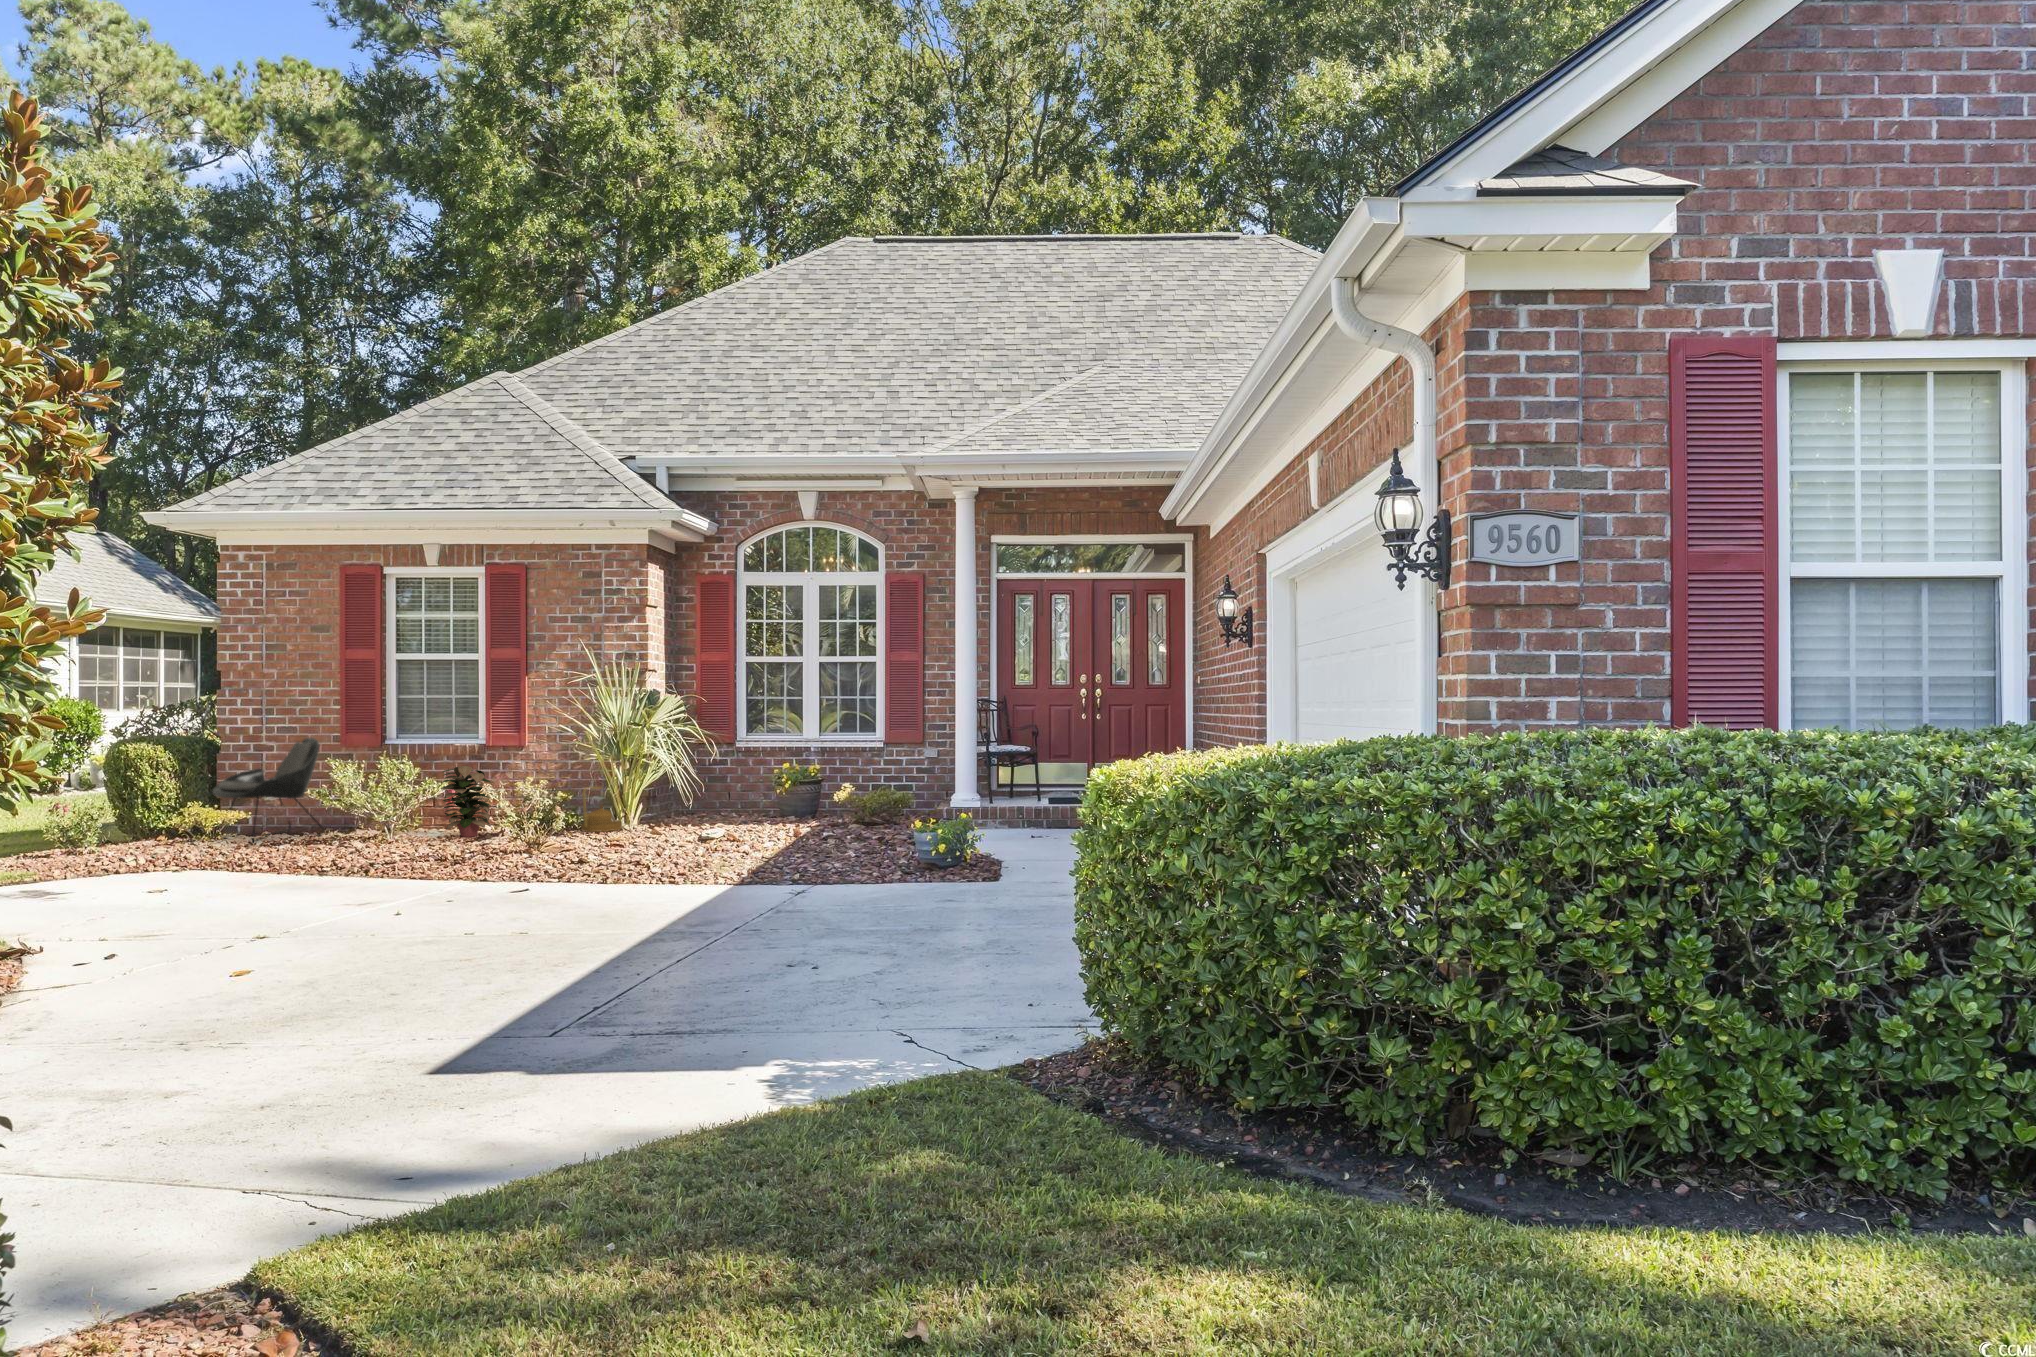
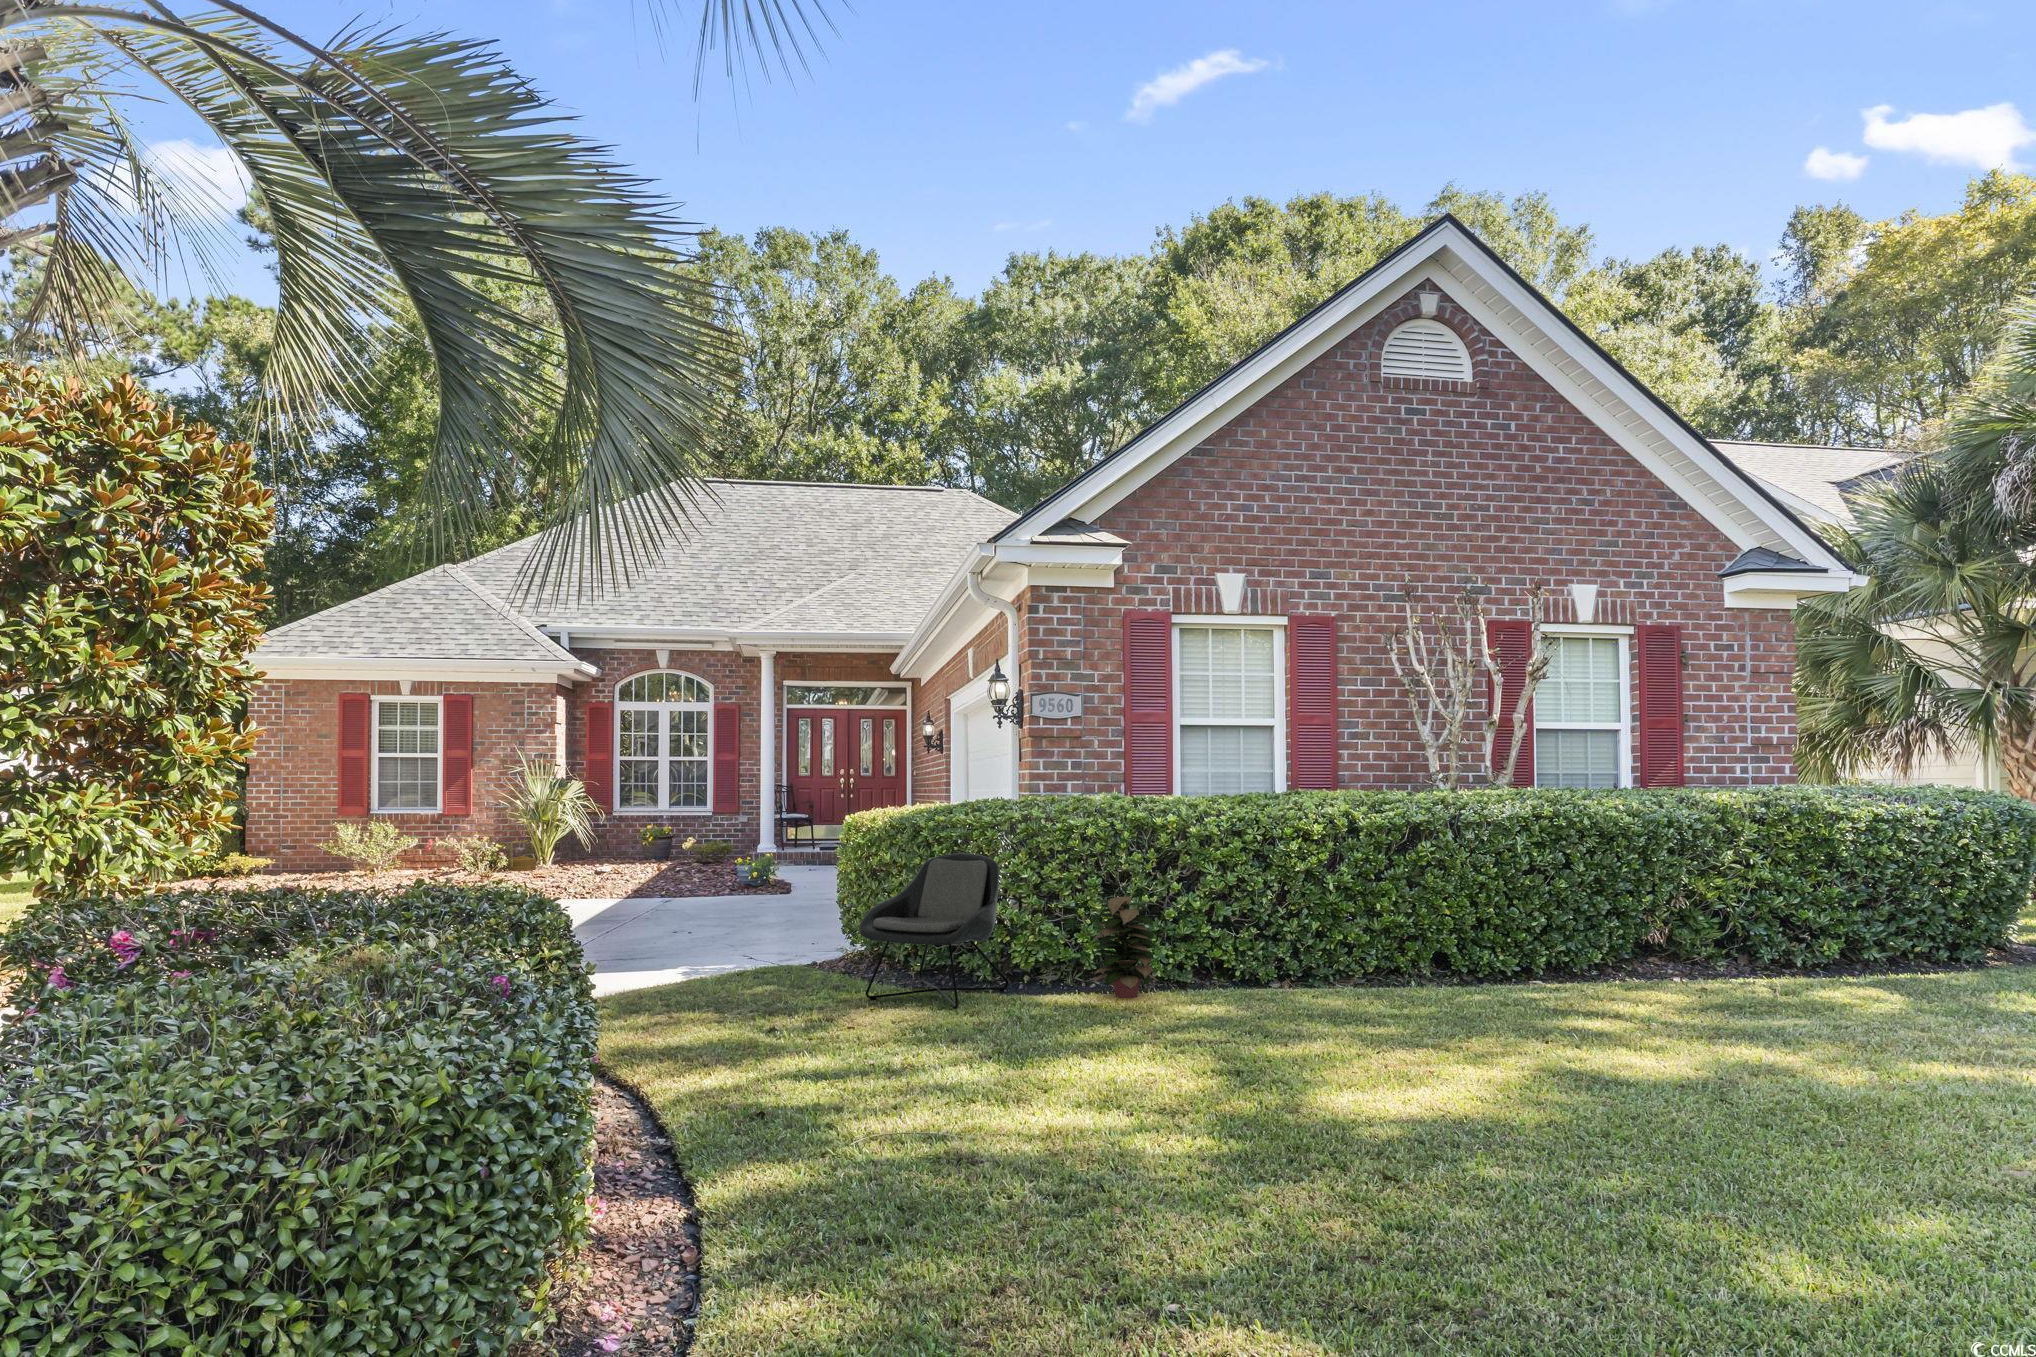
lounge chair: present [213,737,324,843] -> present [859,853,1008,1009]
decorative plant: present [441,766,491,837] -> present [1091,897,1160,998]

